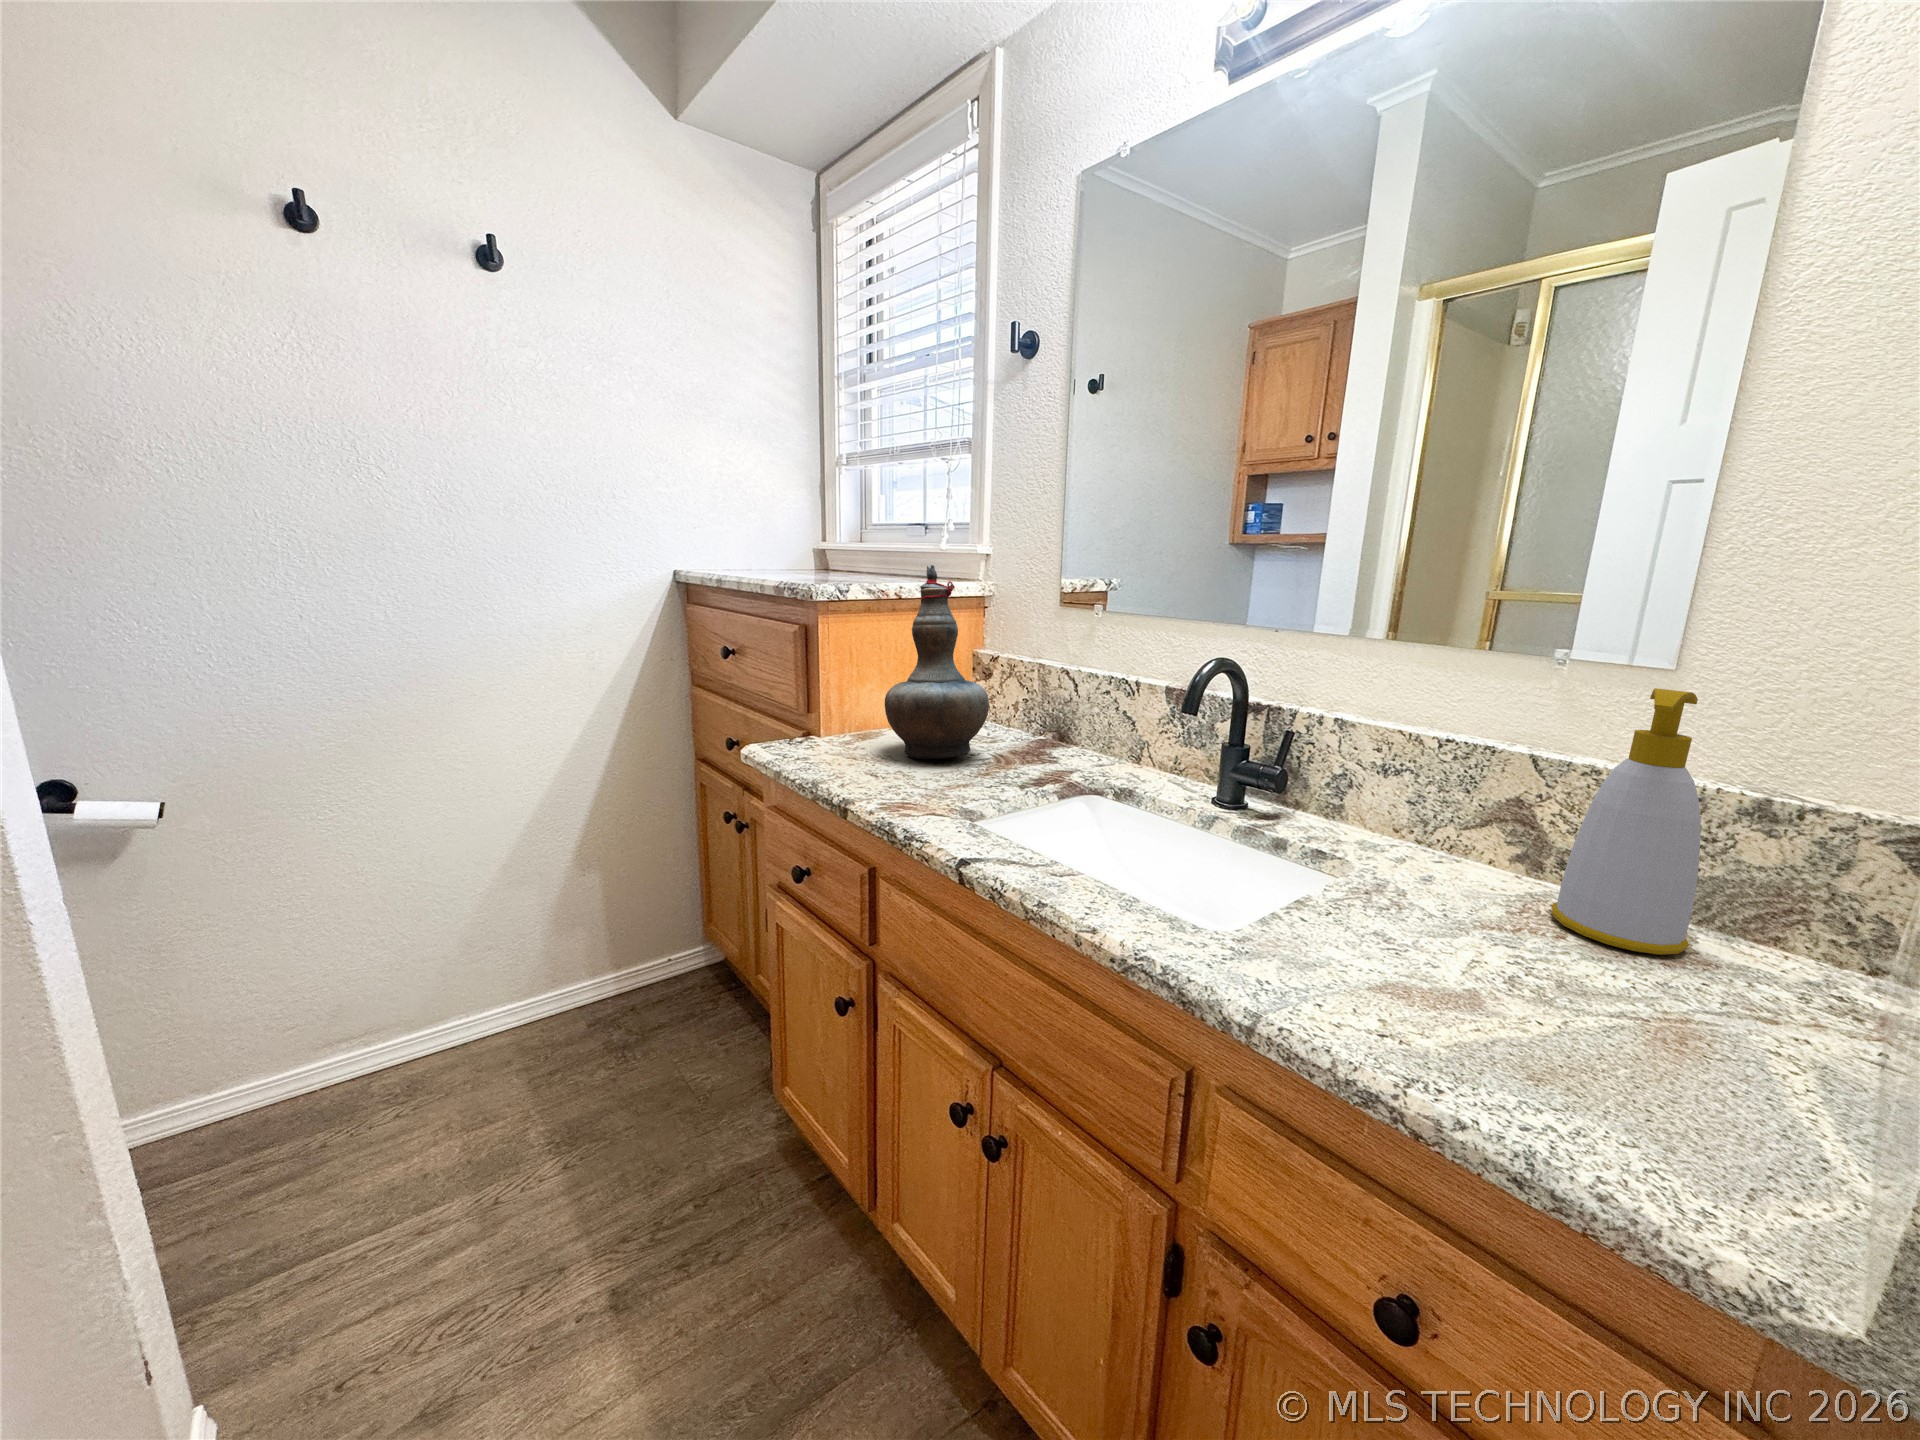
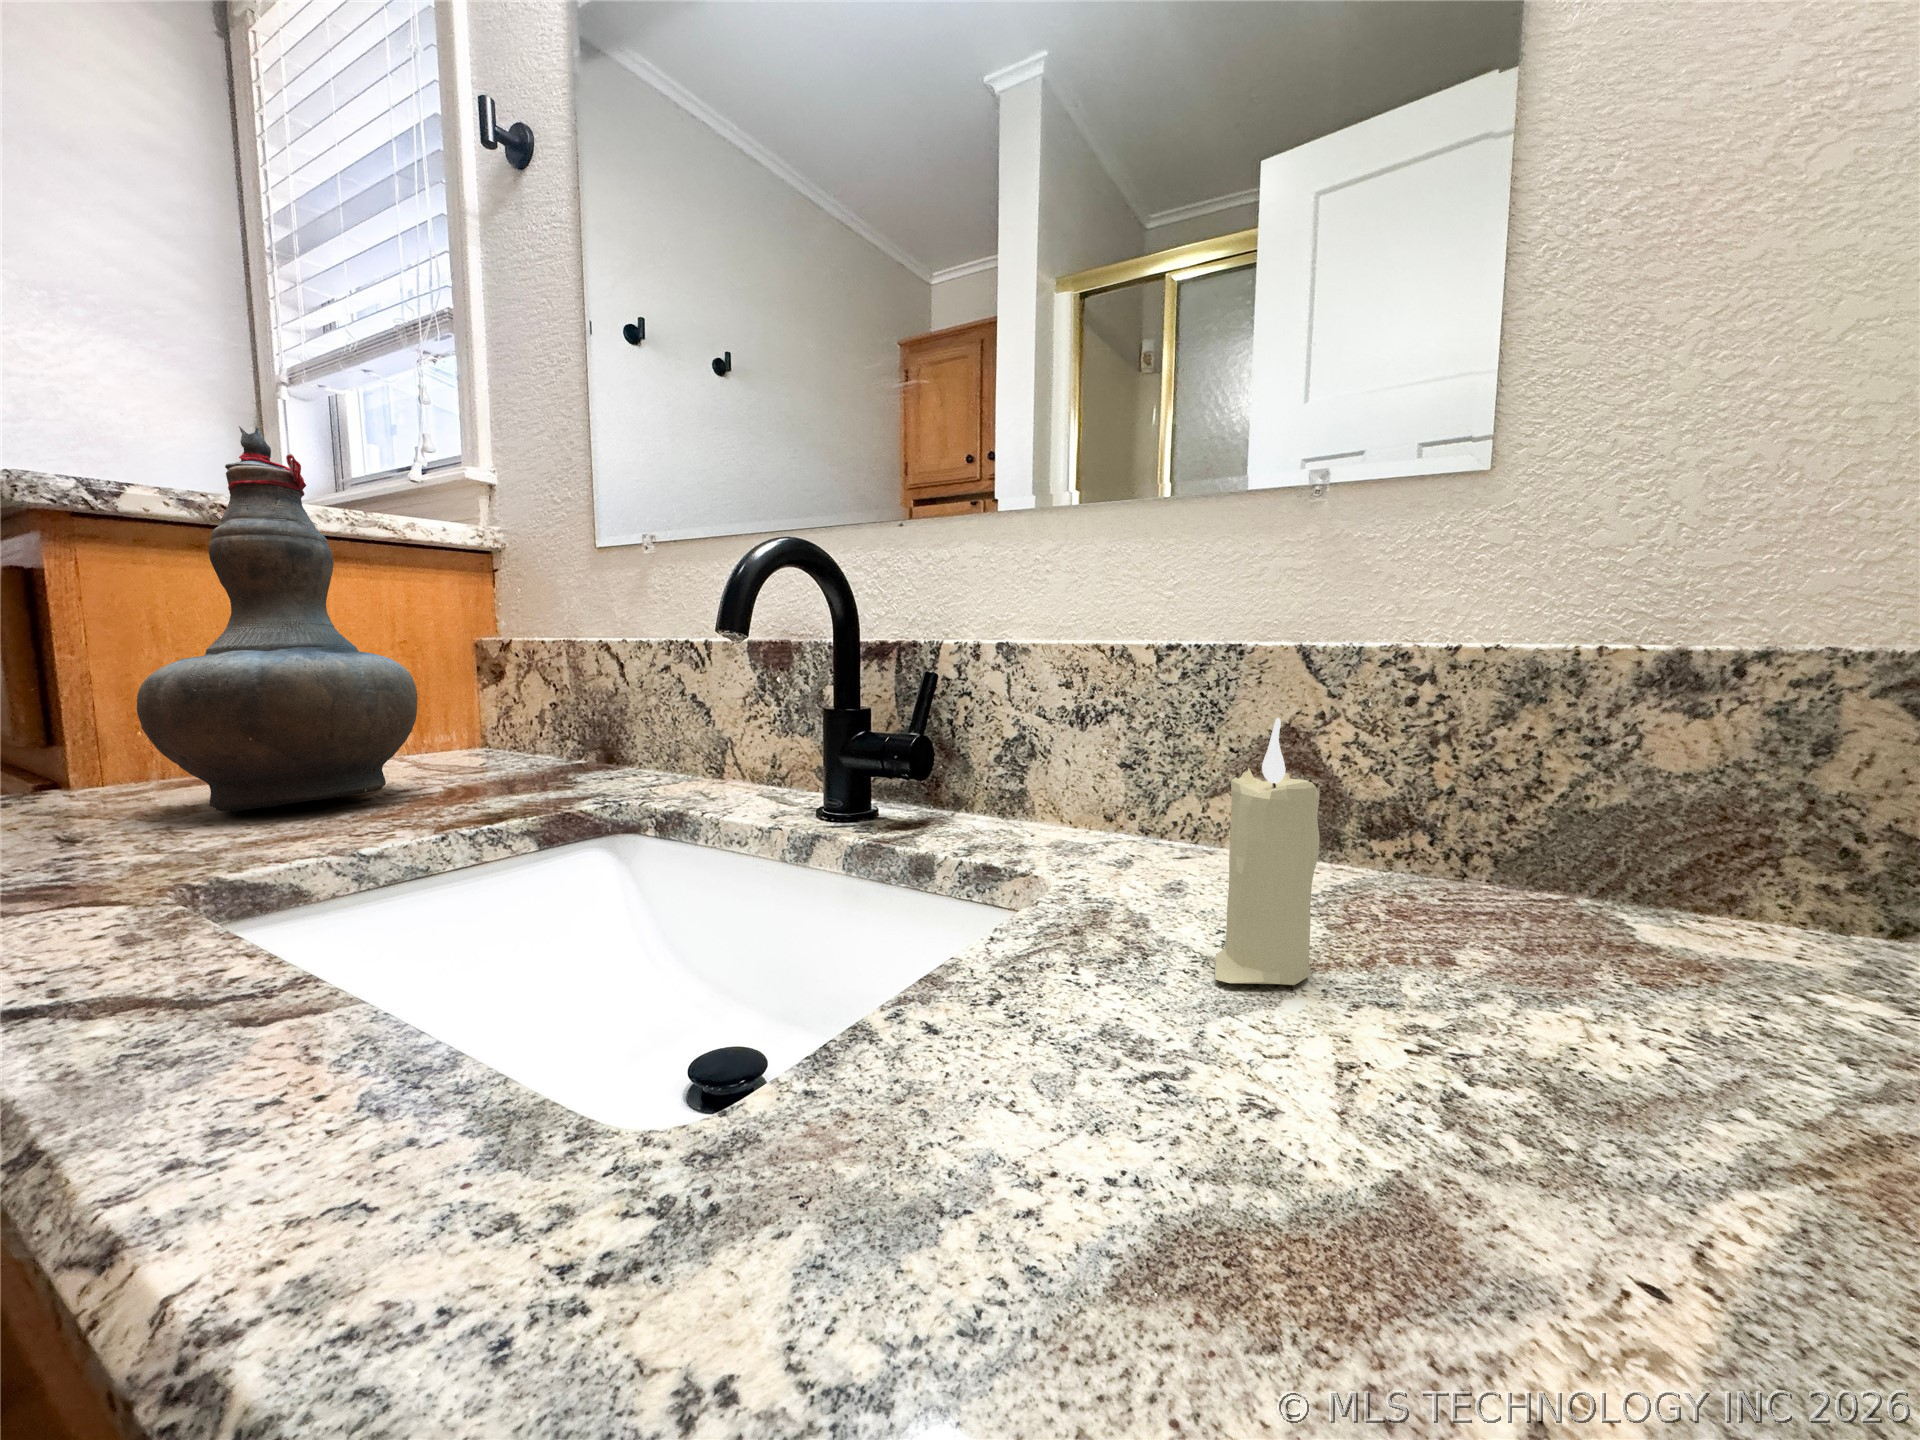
soap bottle: present [1552,688,1701,955] -> none [1403,400,1677,980]
candle: none [1431,814,1493,924] -> present [1214,718,1320,985]

